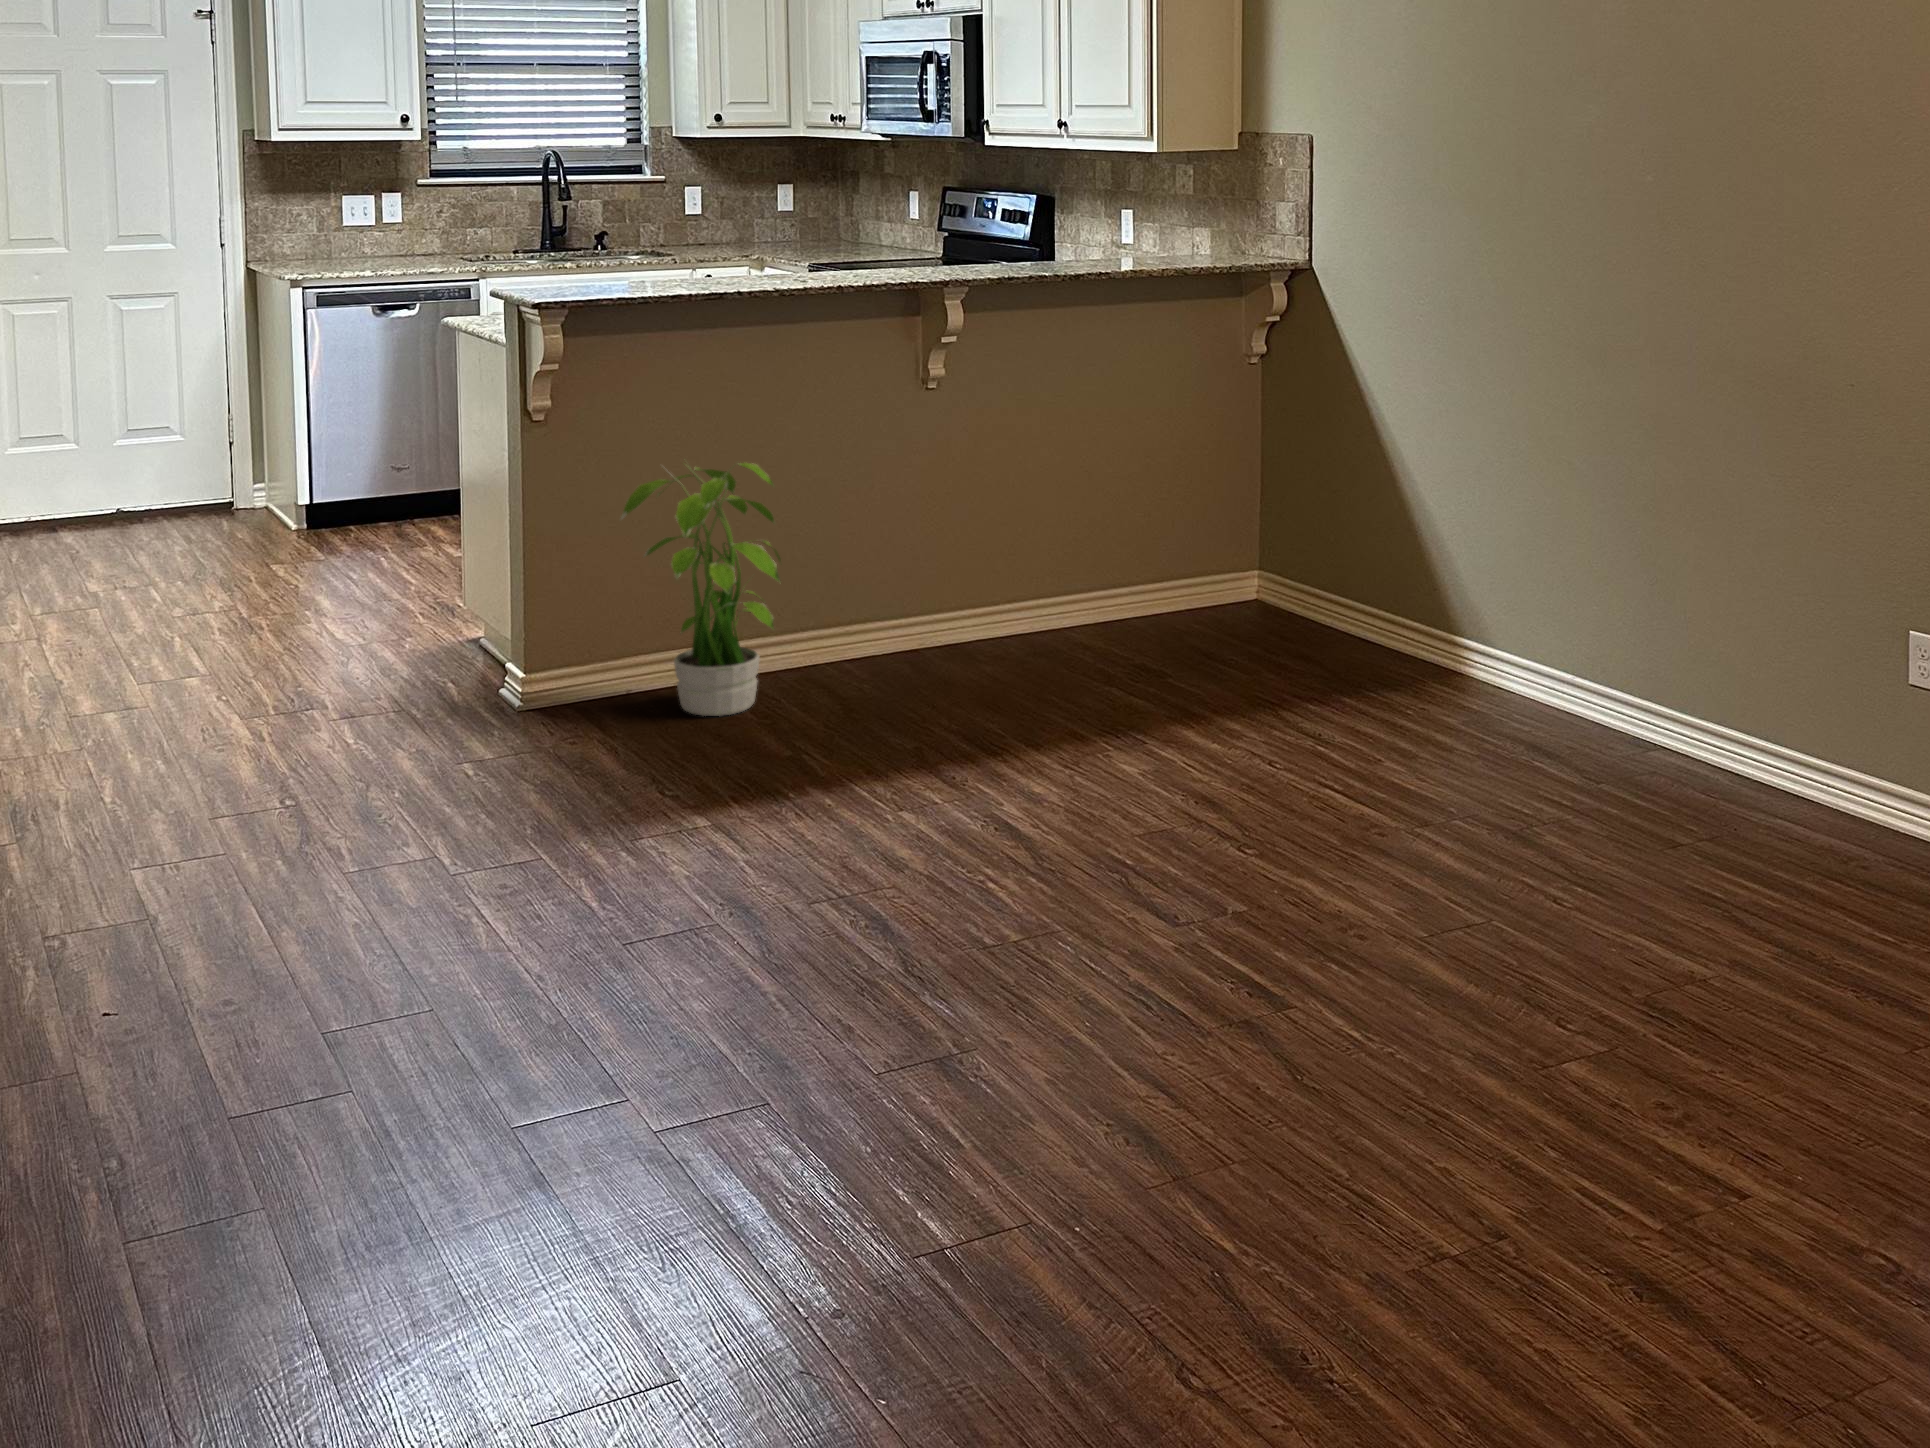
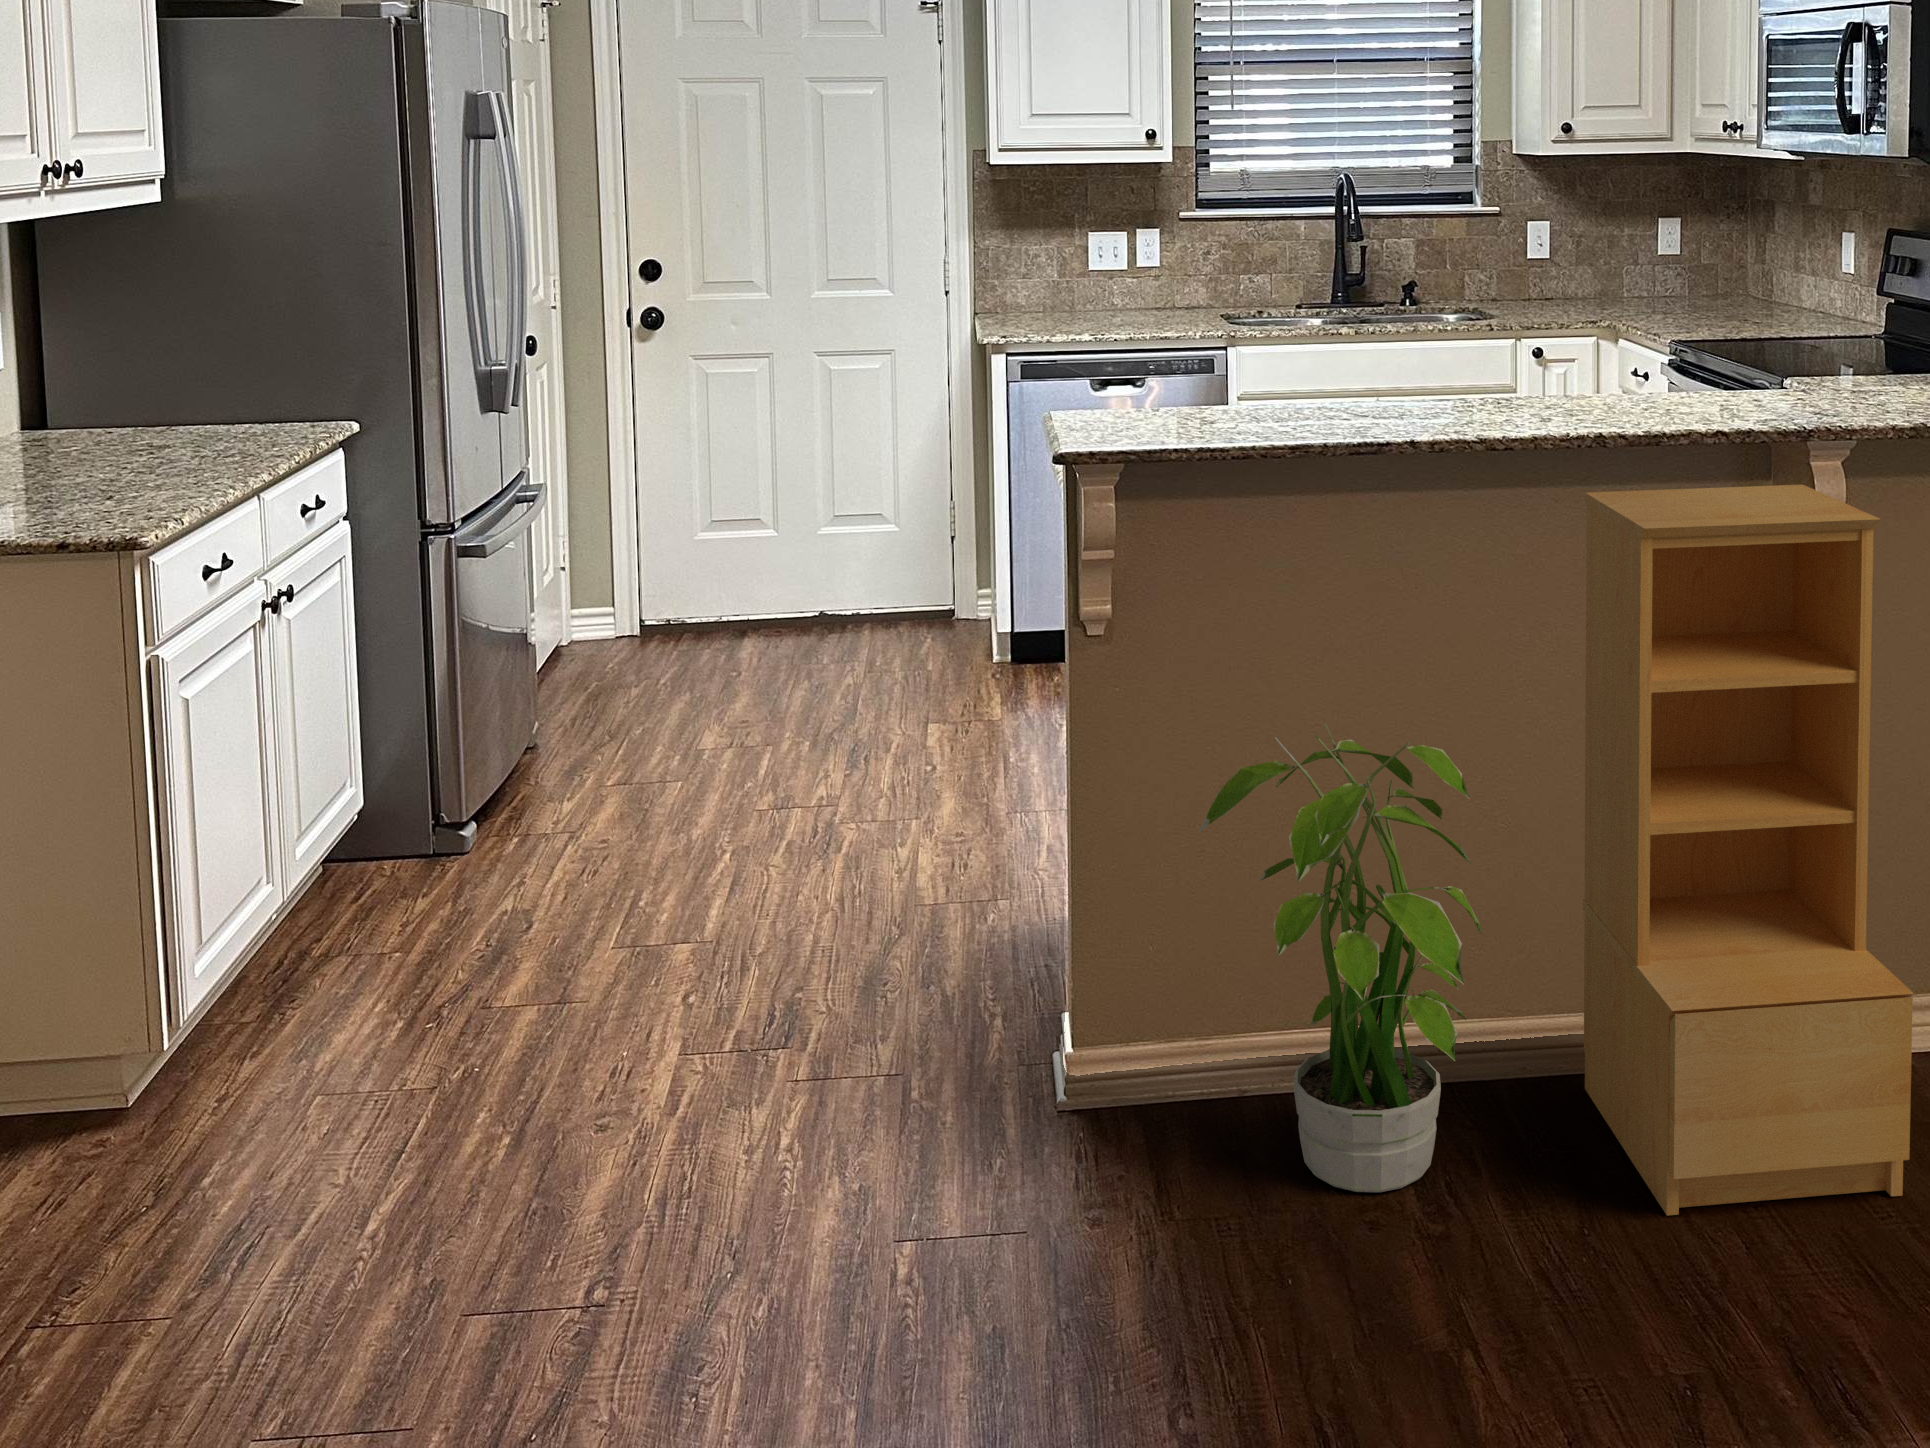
bookshelf: none [821,316,1009,704] -> present [1583,485,1914,1216]

